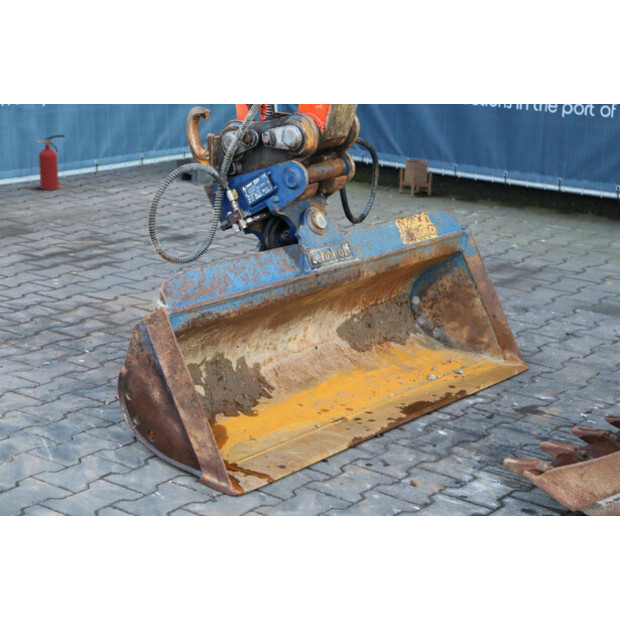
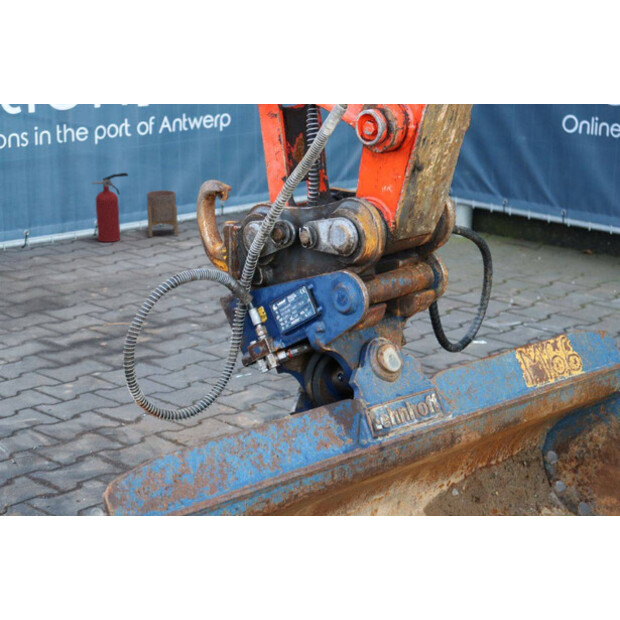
planter: present [400,159,432,196] -> present [147,190,178,237]

